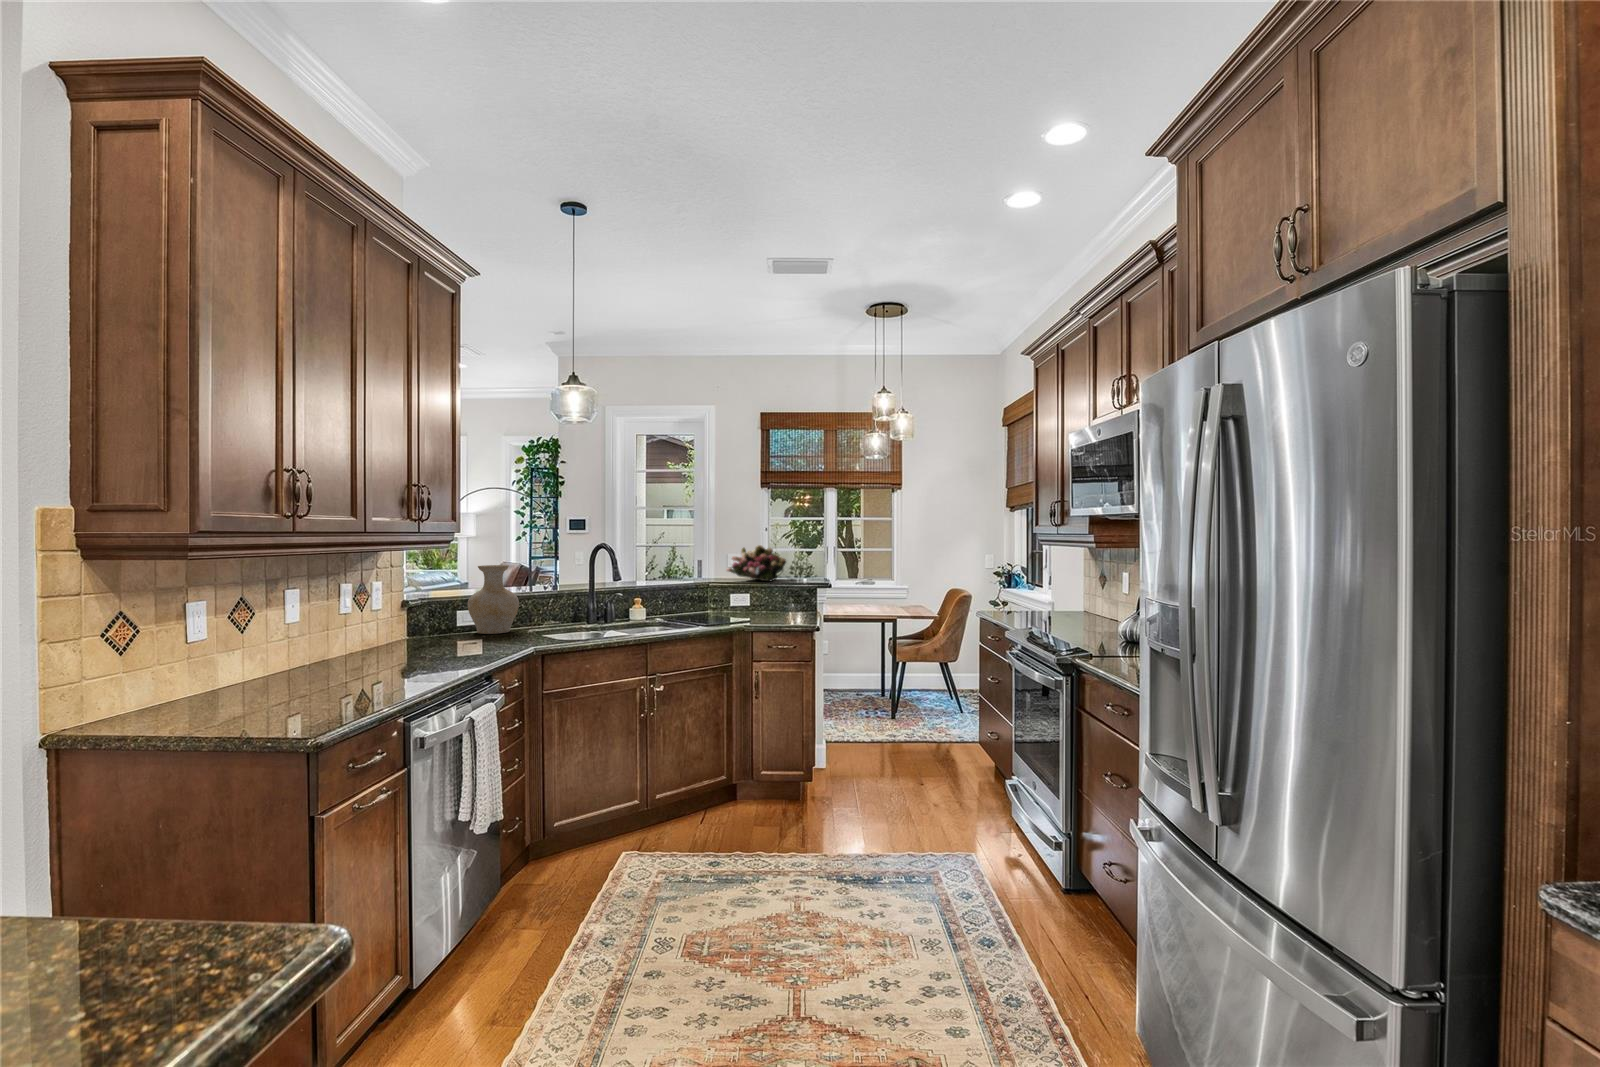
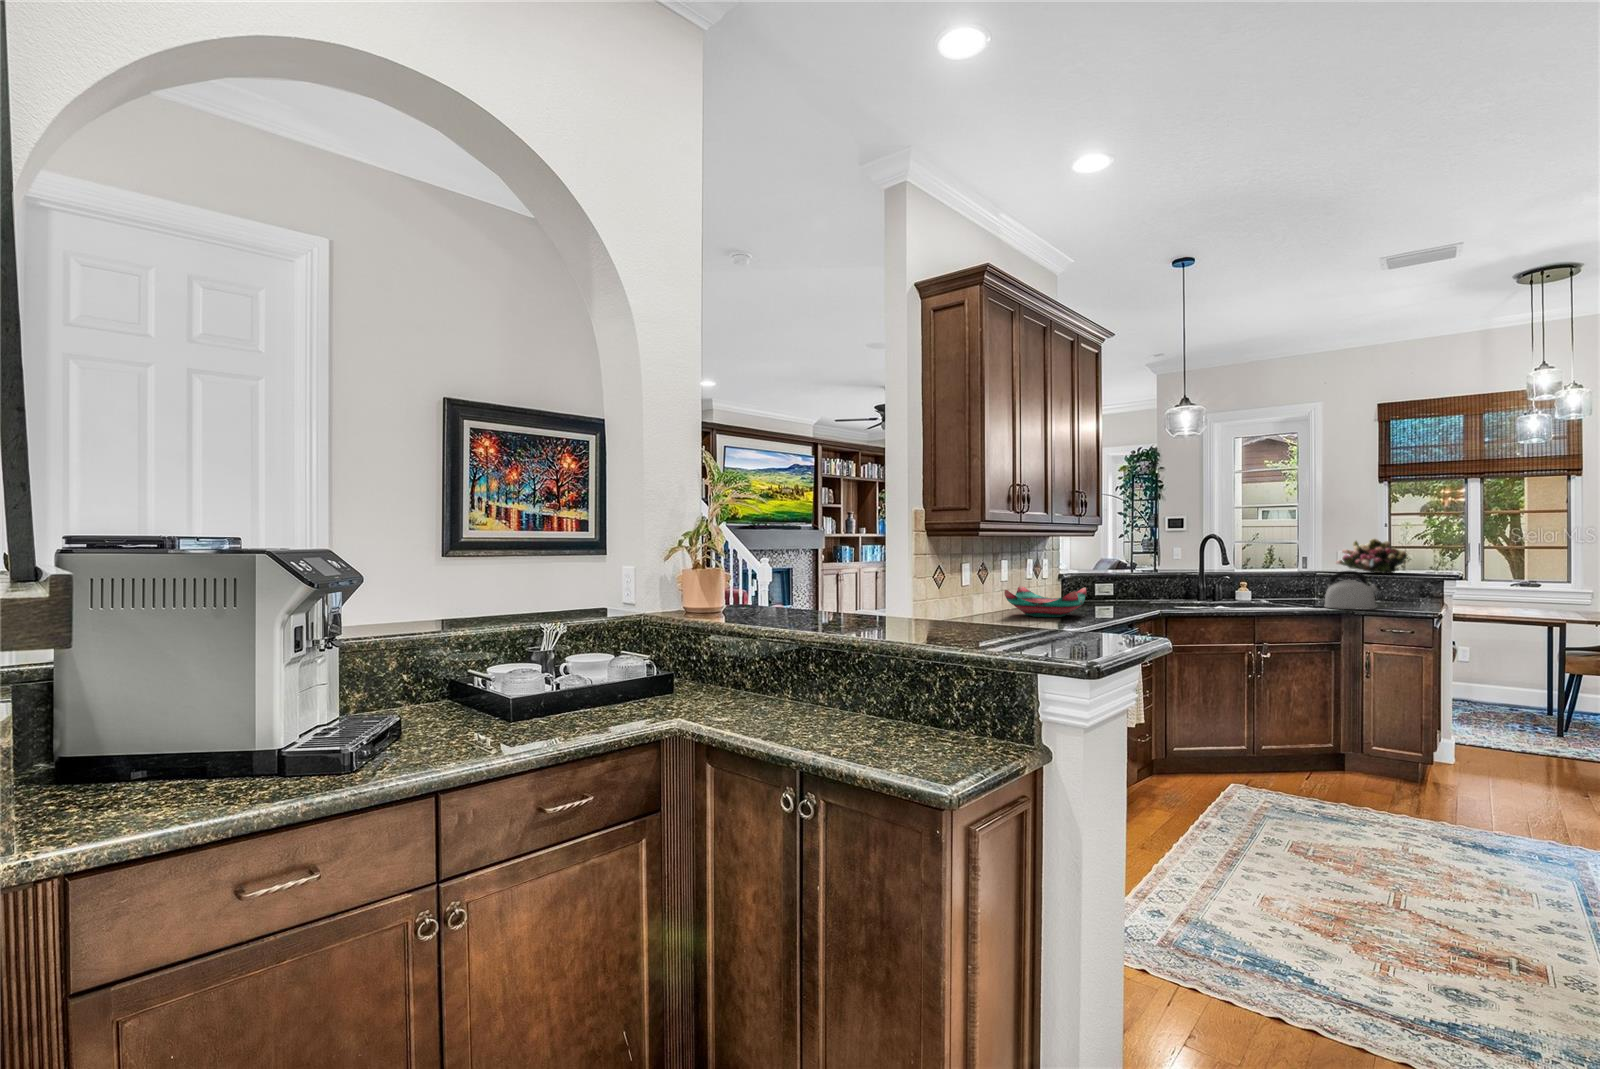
vase: present [468,565,519,634] -> none [1103,551,1142,603]
kettle: none [716,584,768,627] -> present [1325,571,1381,609]
decorative bowl: none [284,623,428,676] -> present [1005,586,1086,617]

